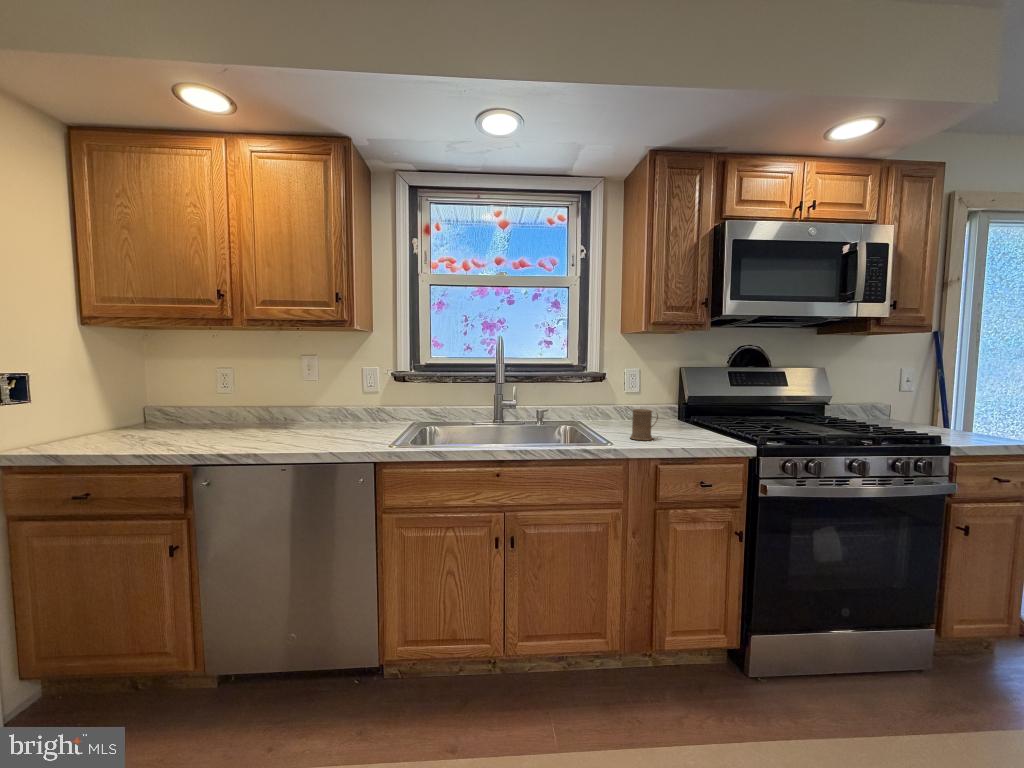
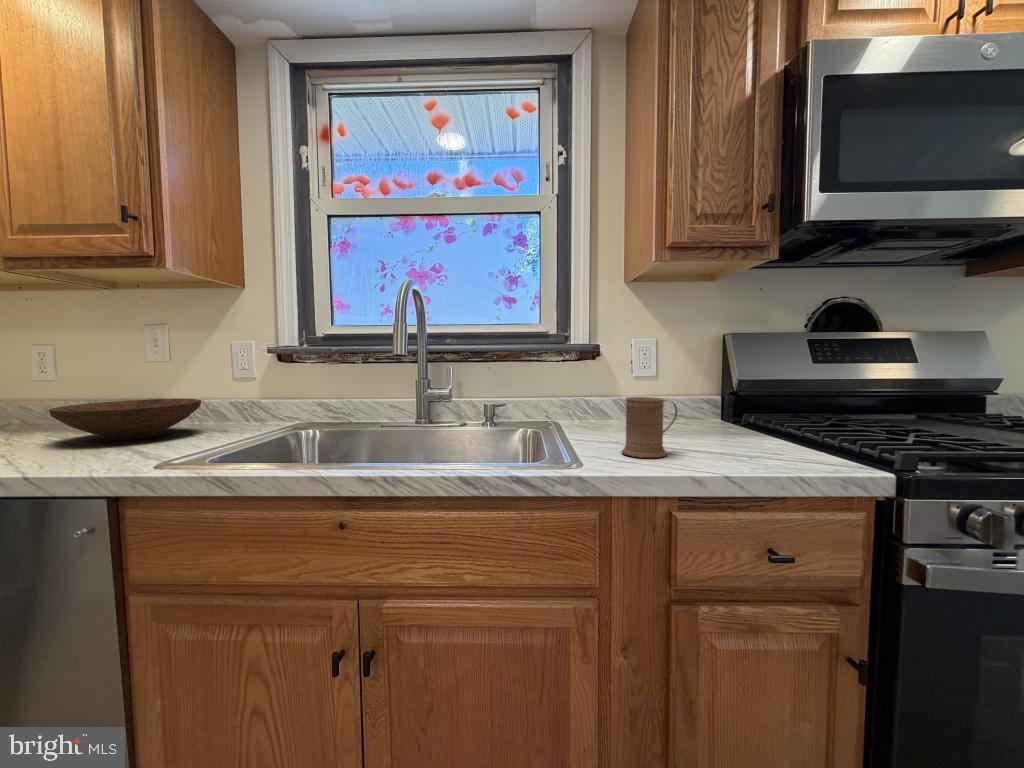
wooden bowl: none [289,407,365,434] -> present [49,399,201,441]

